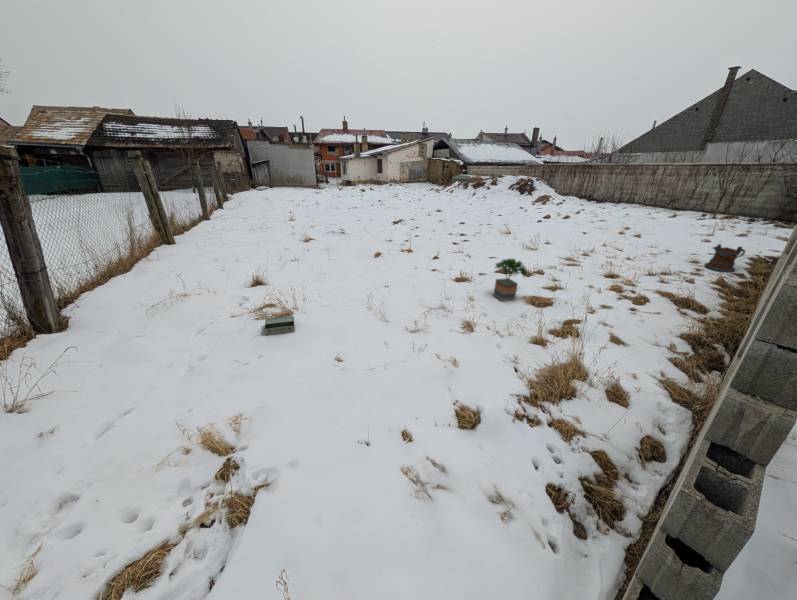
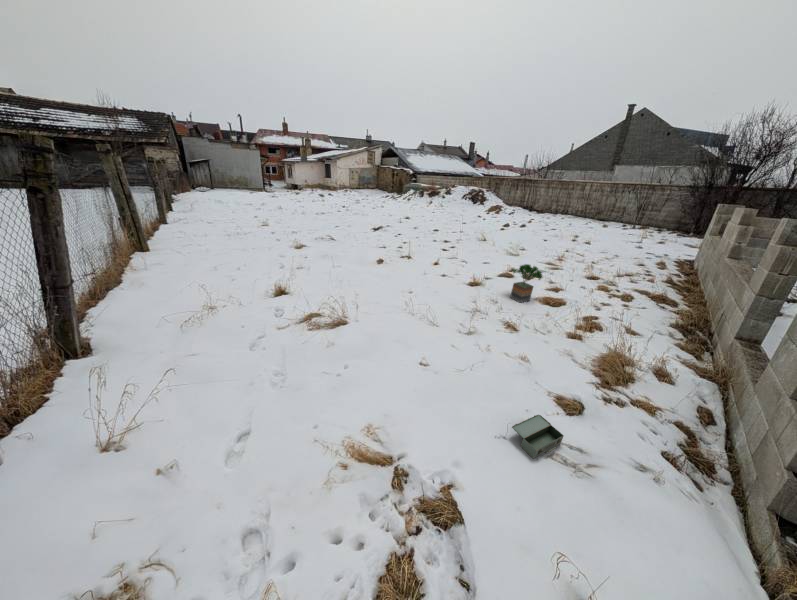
bucket: present [704,244,745,272] -> none [650,250,680,272]
toolbox: present [264,316,295,335] -> present [512,415,564,458]

